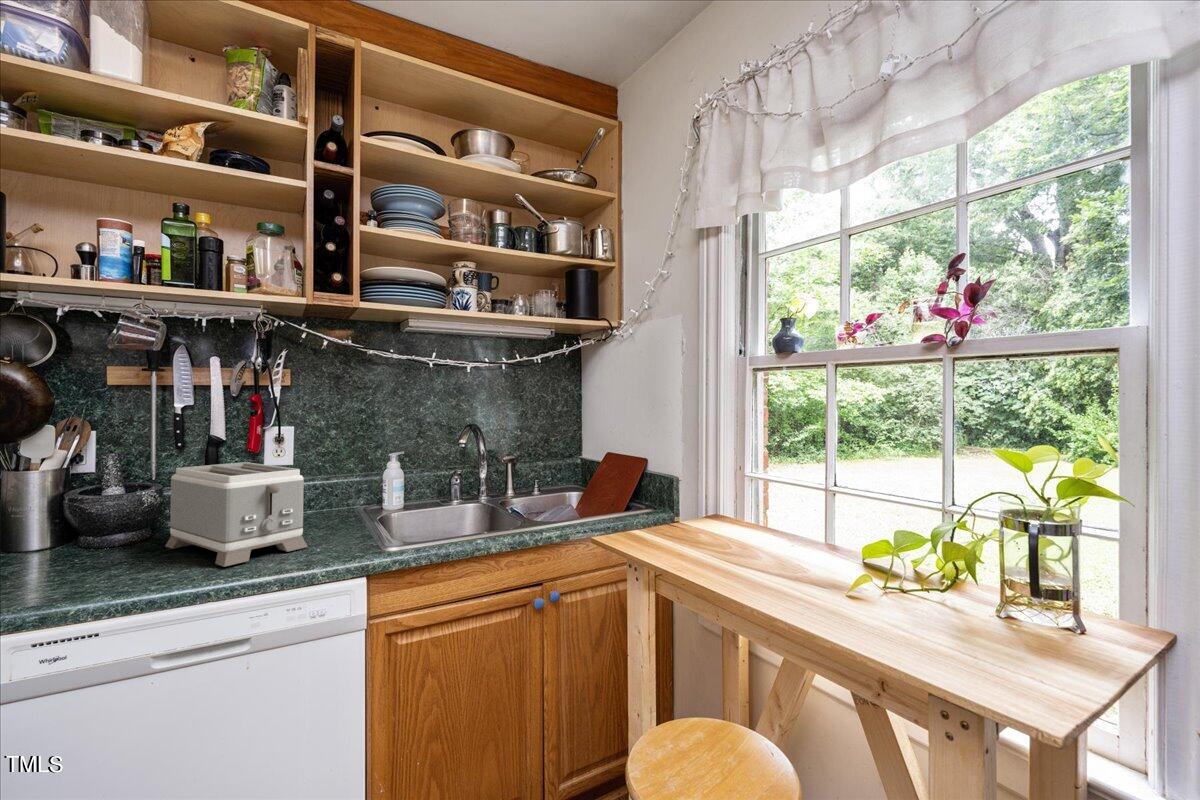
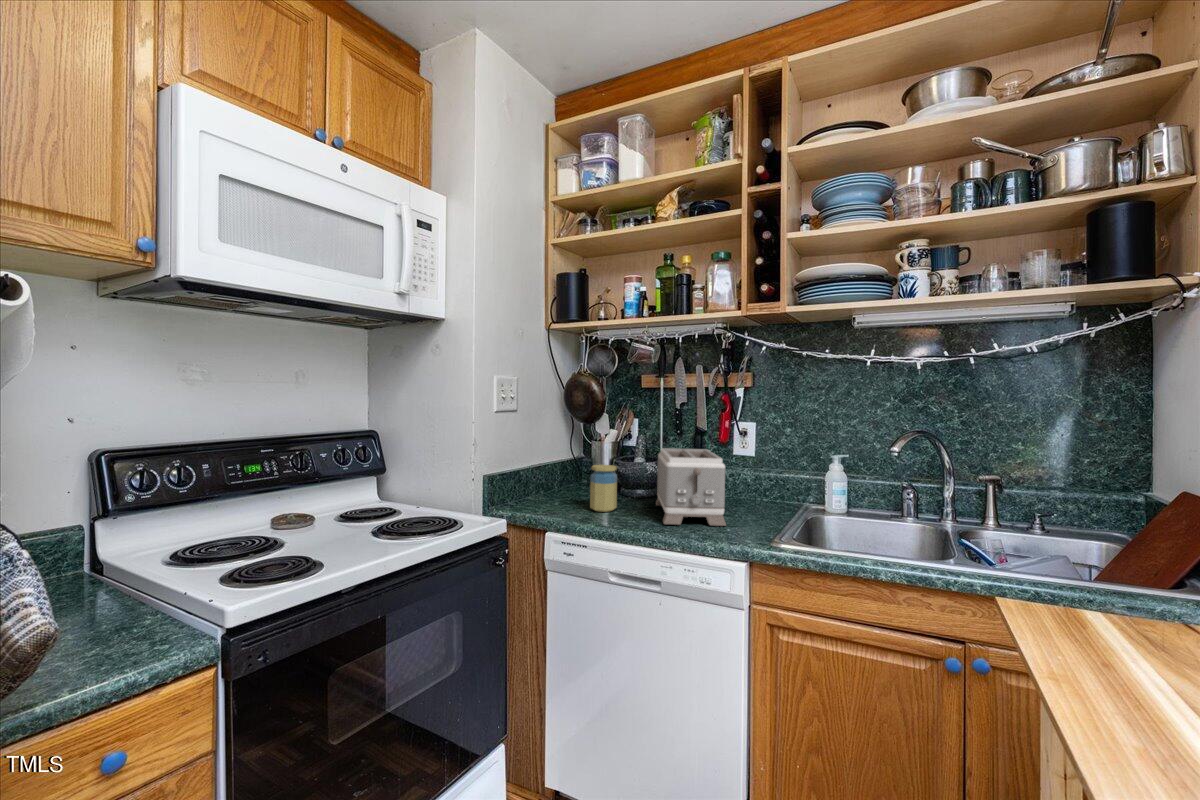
jar: none [50,503,108,582] -> present [590,465,617,512]

